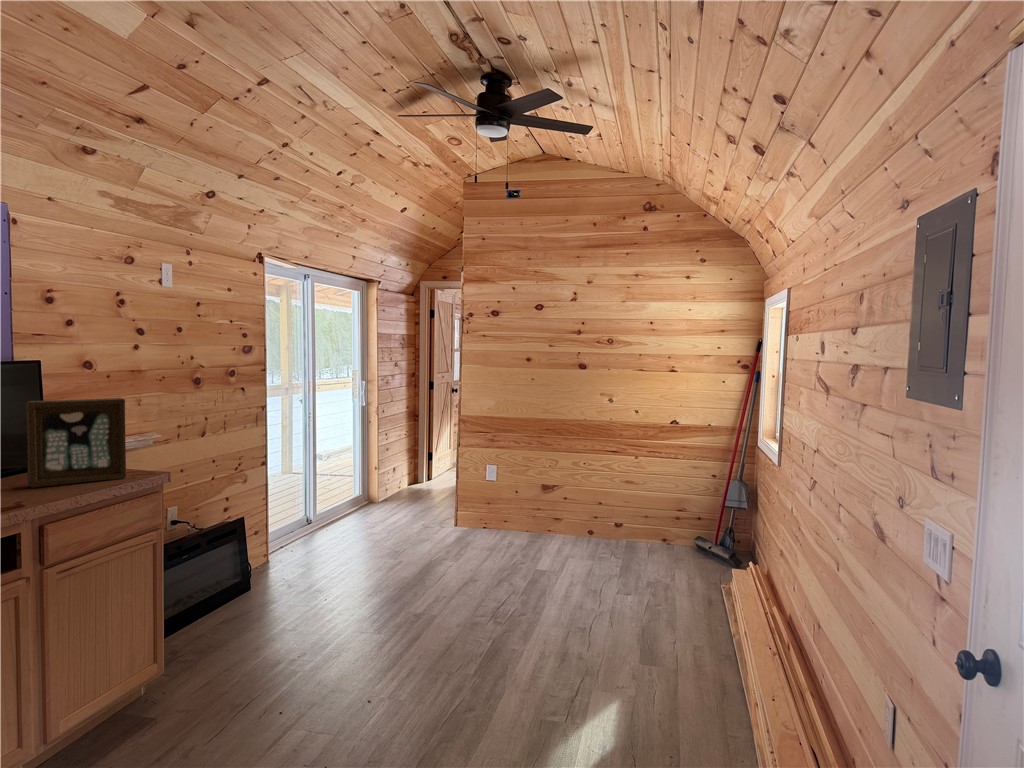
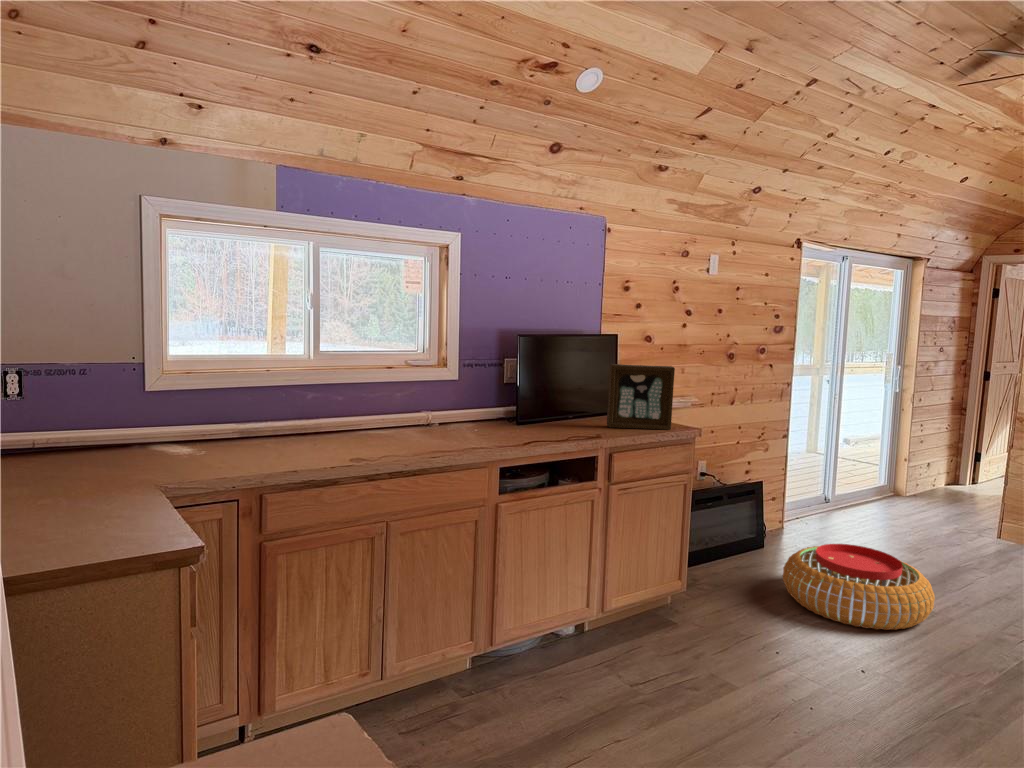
pouf: none [277,565,420,651] -> present [783,544,935,630]

